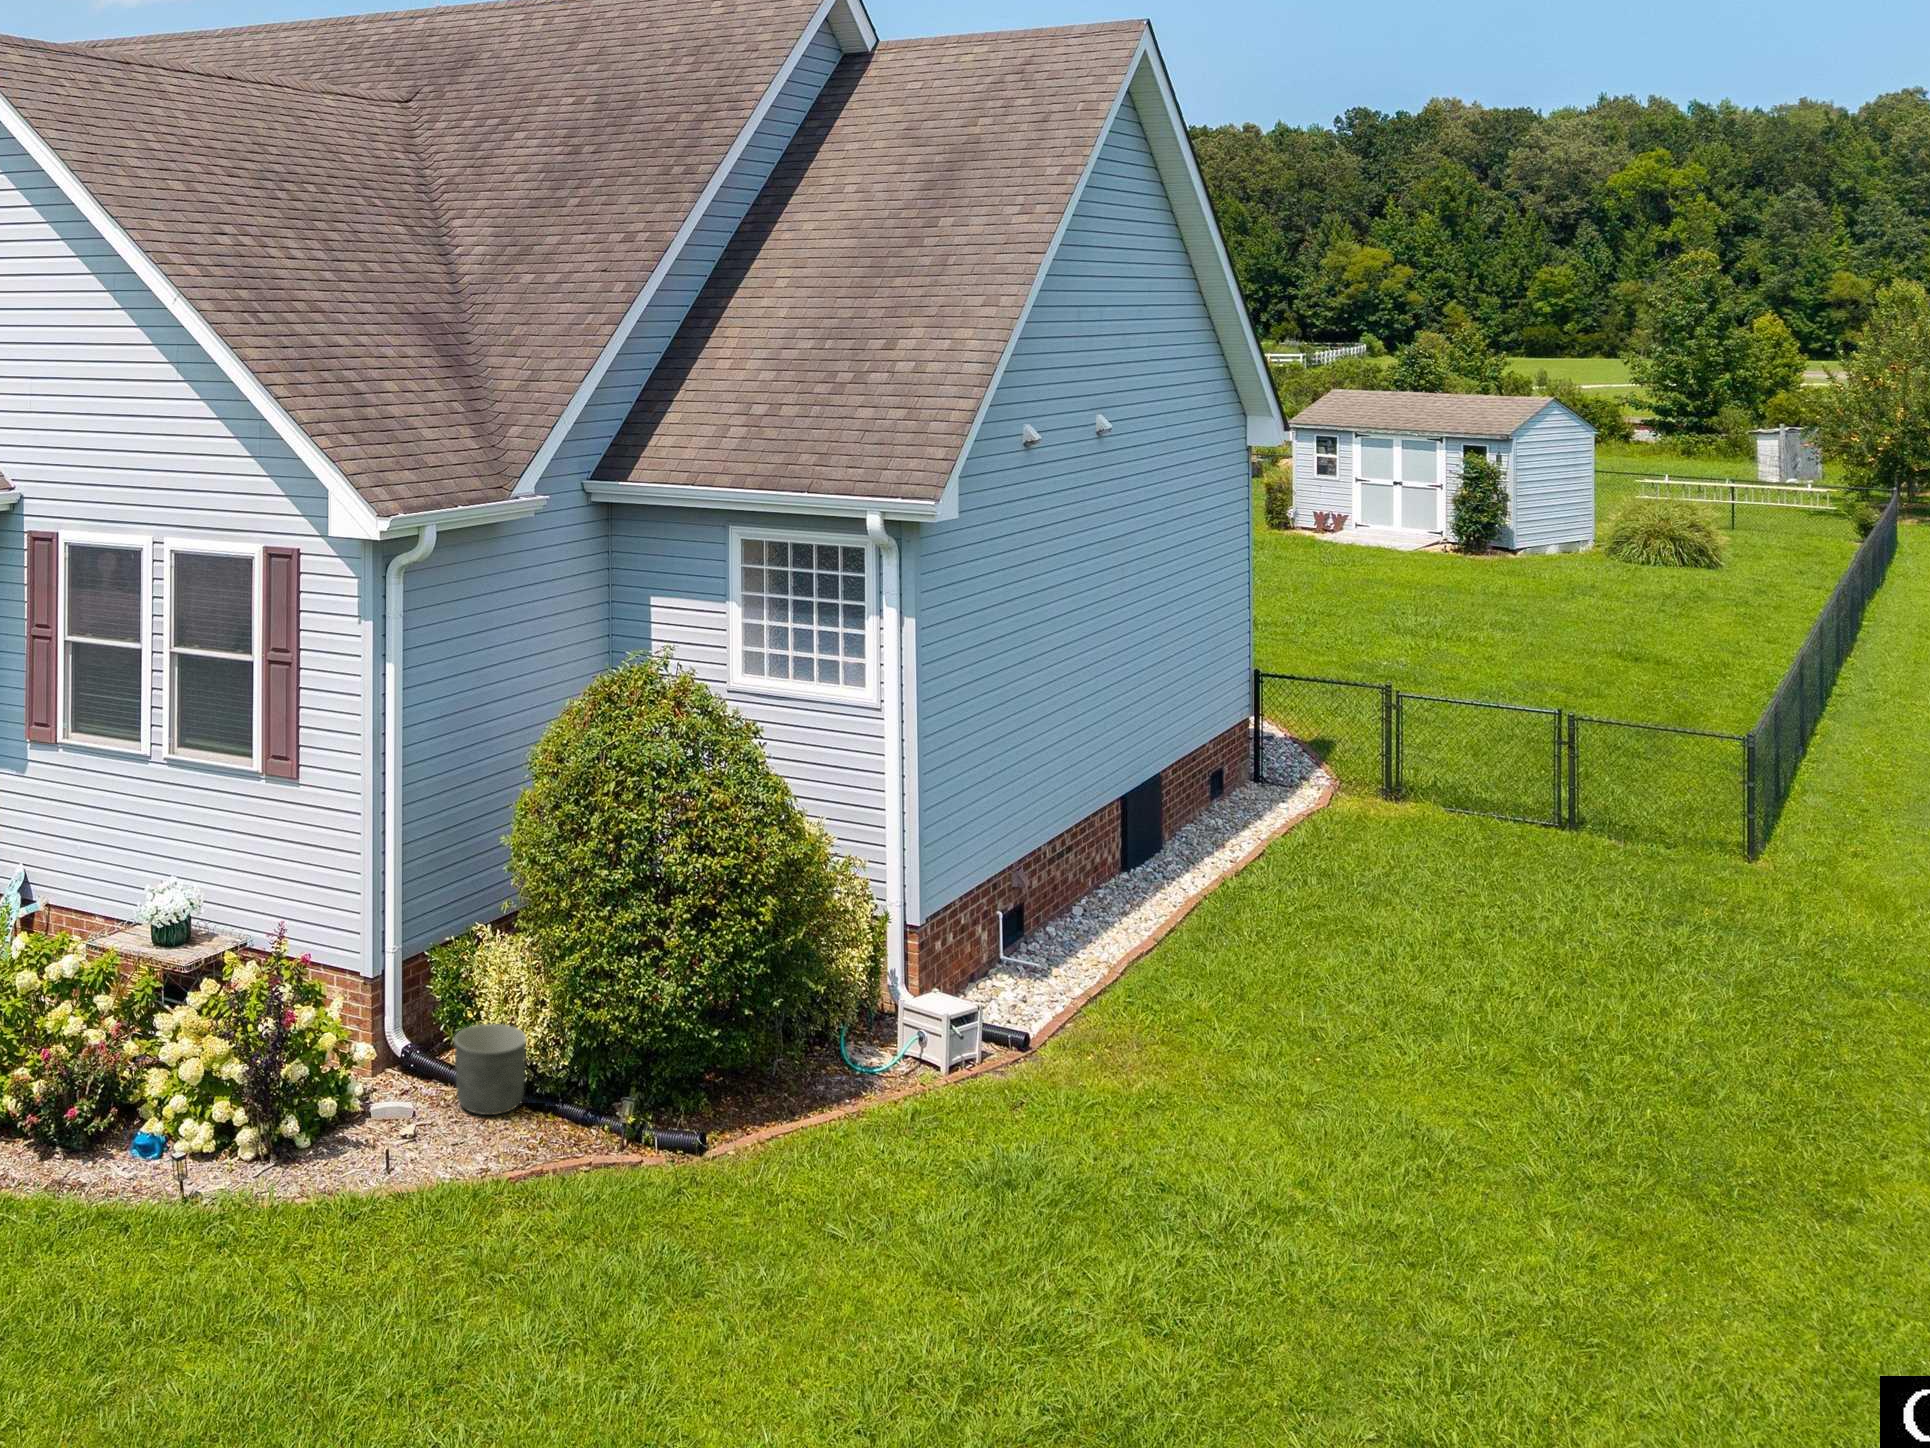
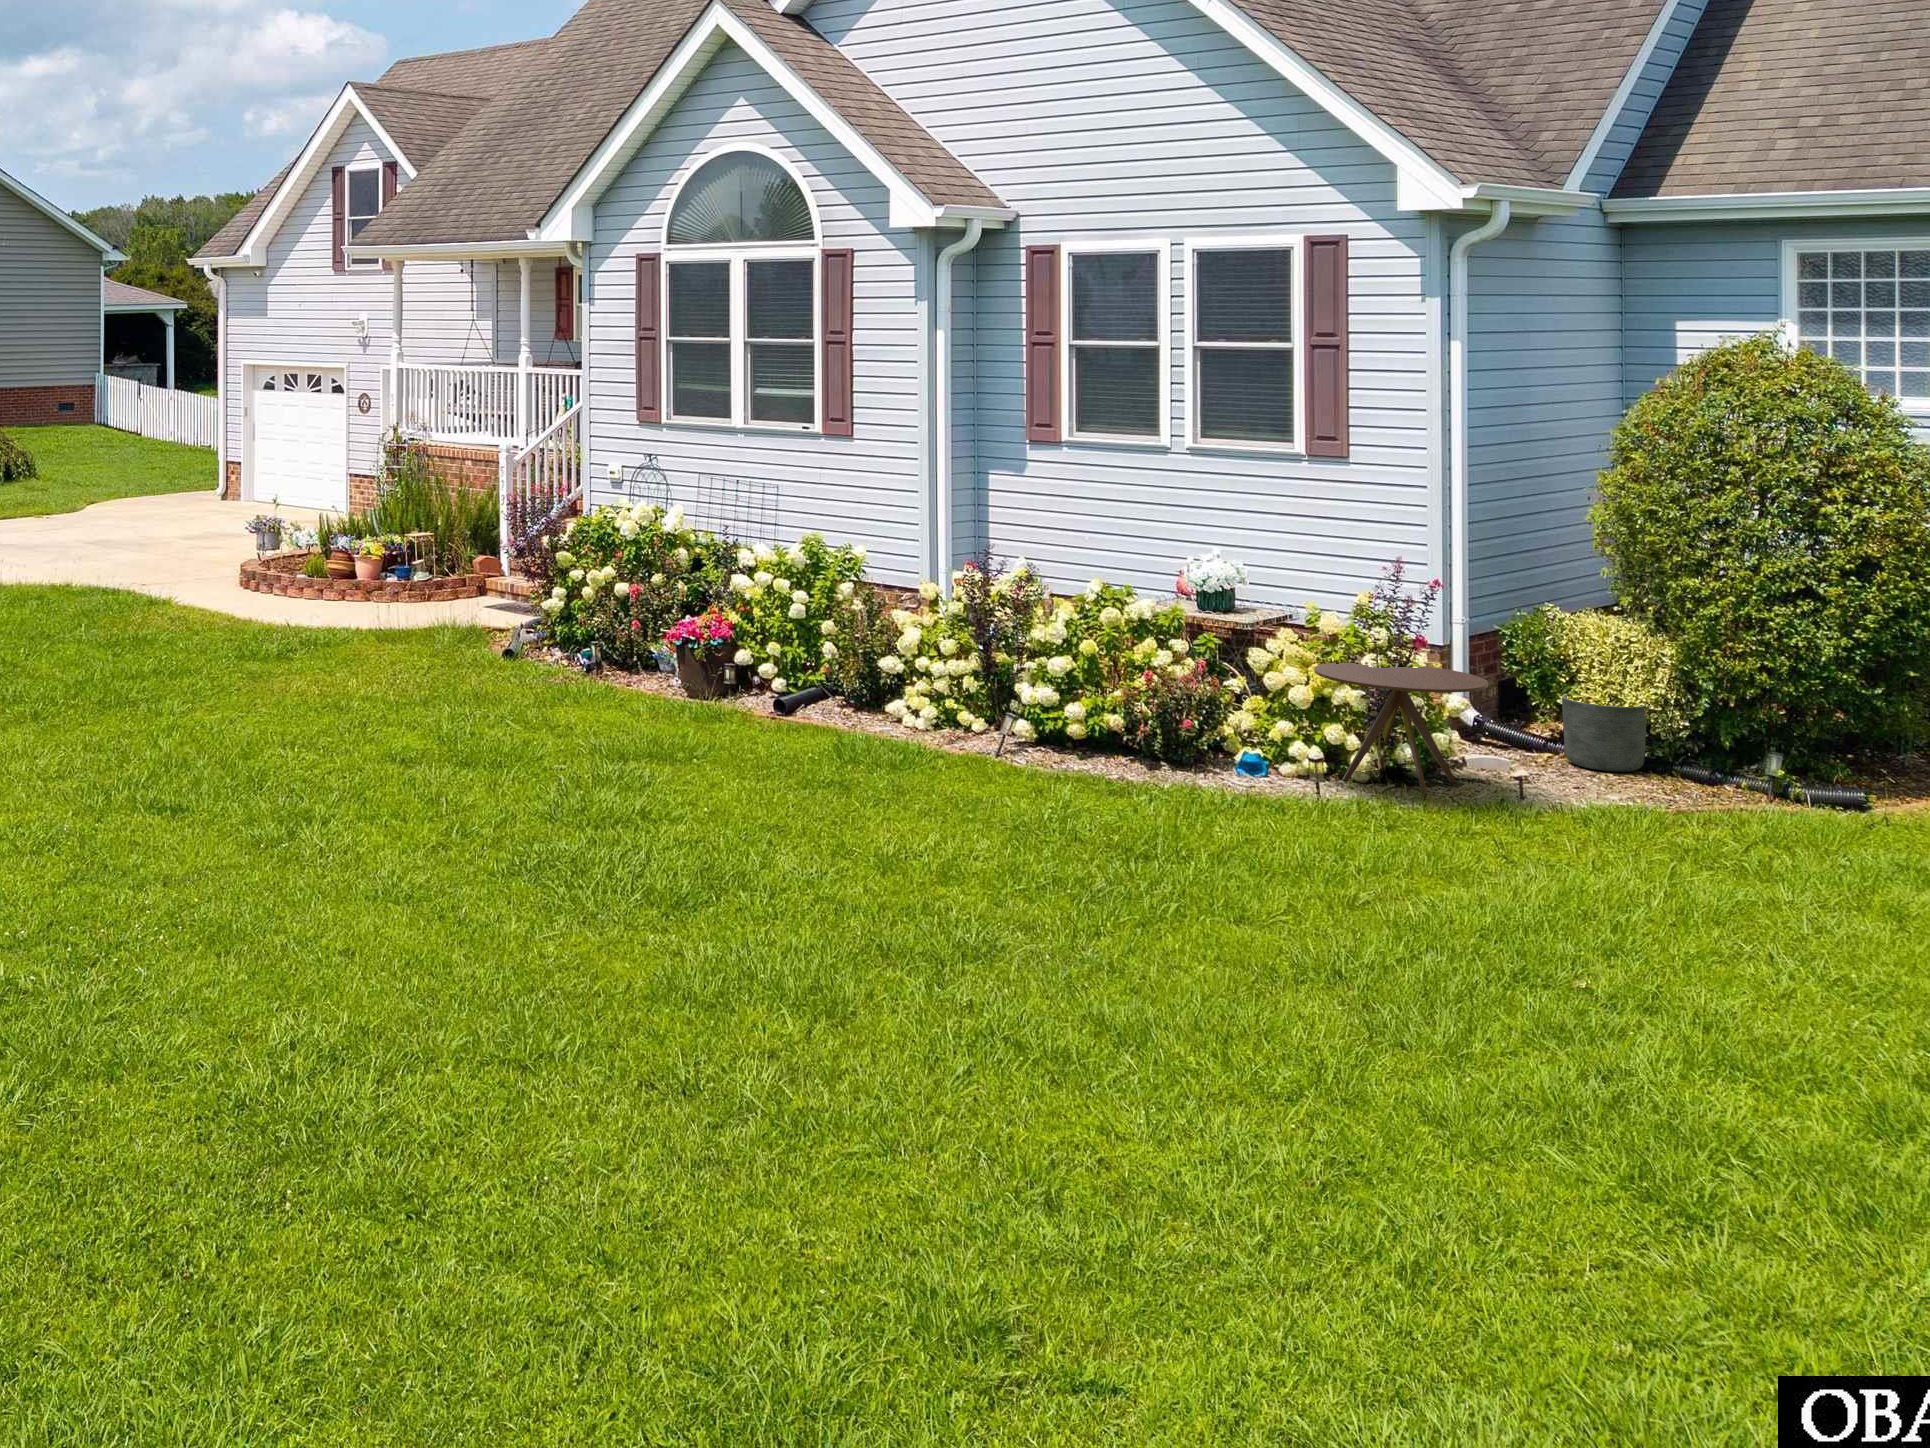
round table: none [183,1035,348,1206] -> present [1314,663,1488,794]

